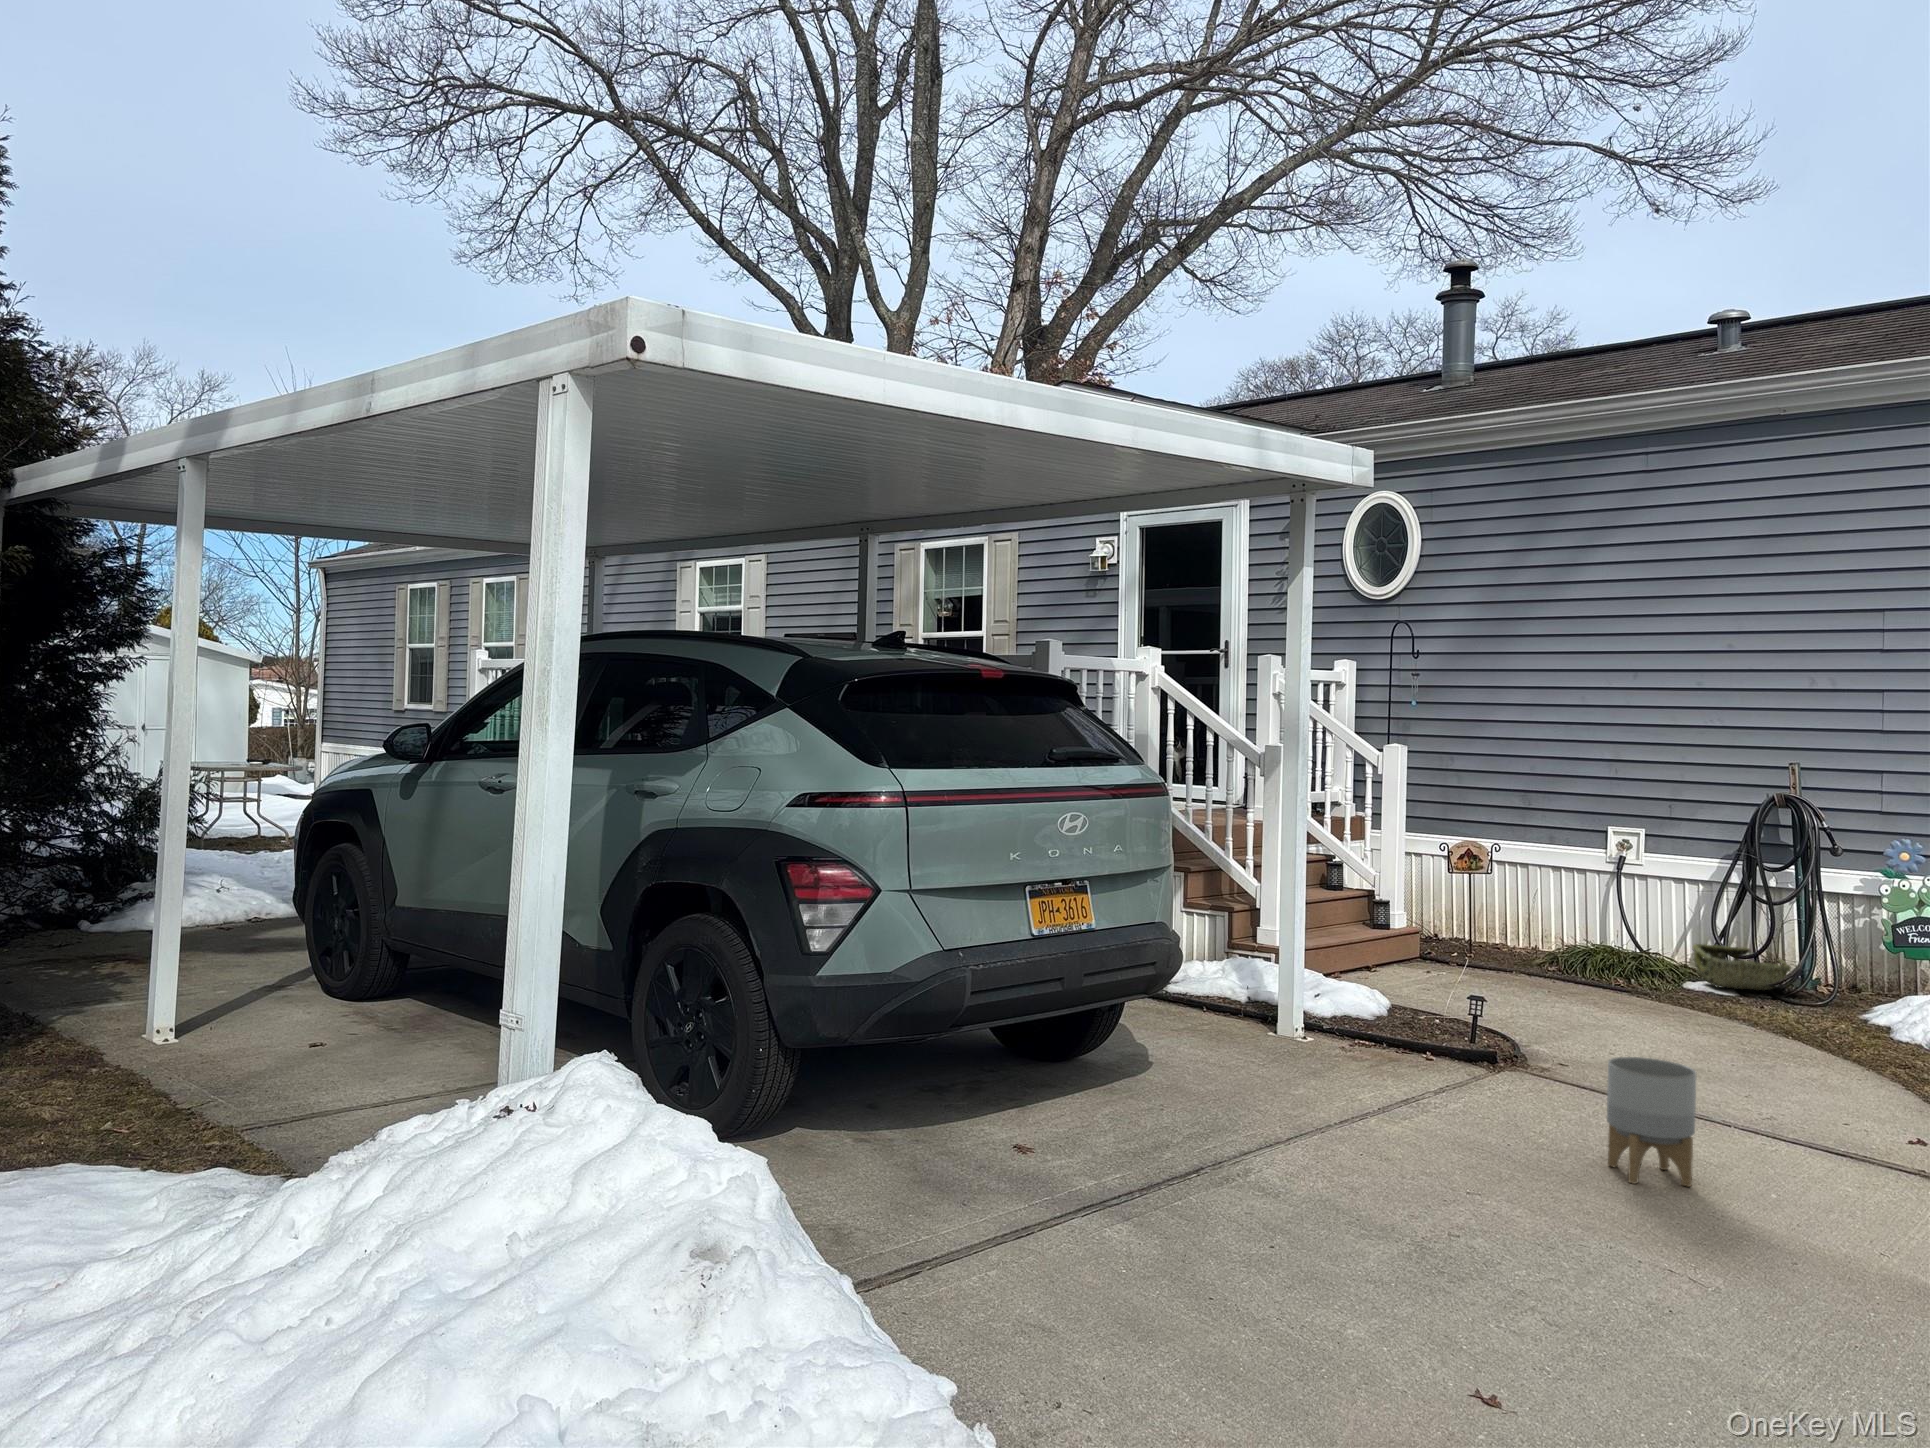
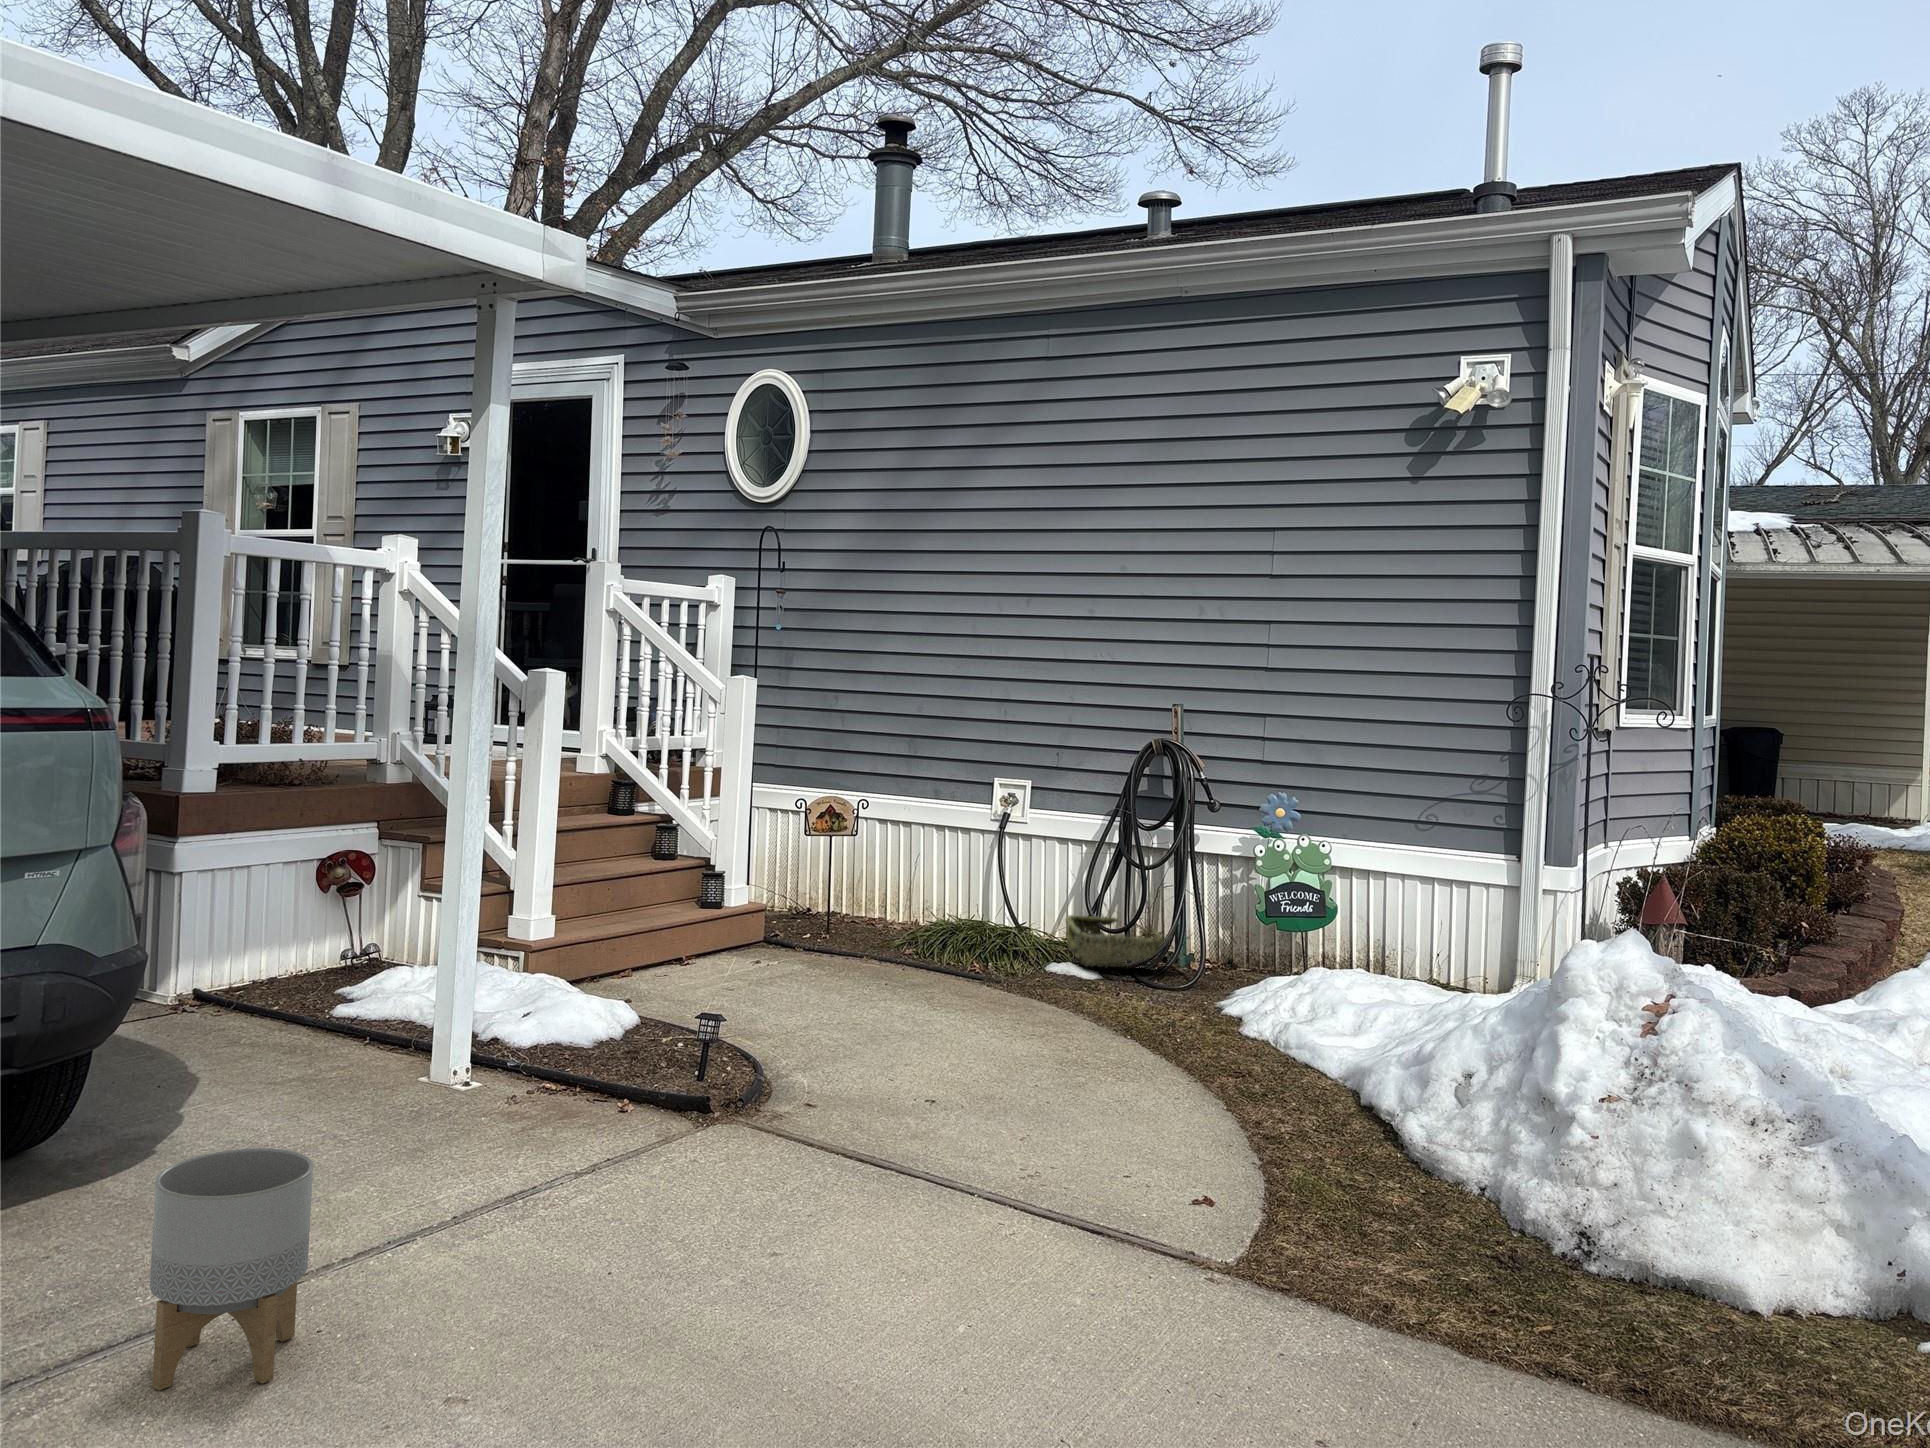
planter: present [1607,1057,1696,1187] -> present [150,1148,313,1390]

